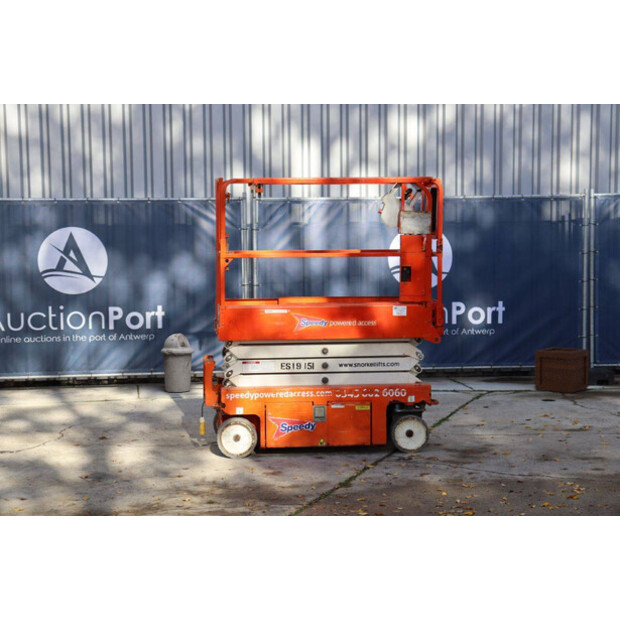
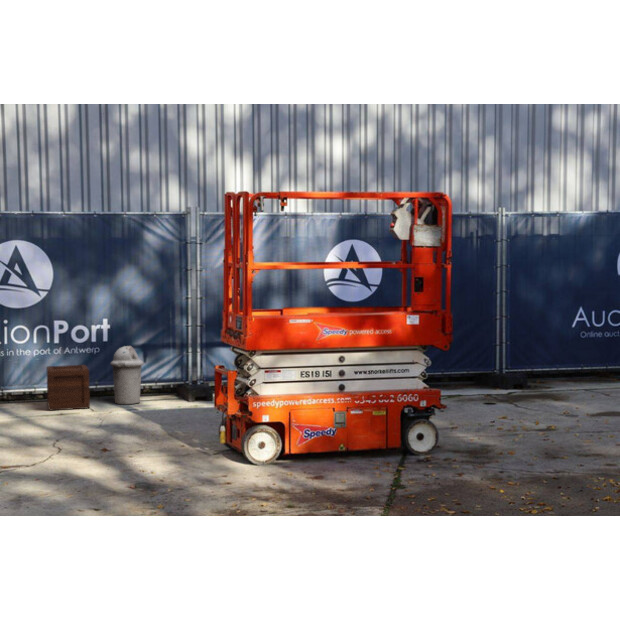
wooden crate: present [535,347,589,393] -> present [47,365,90,410]

